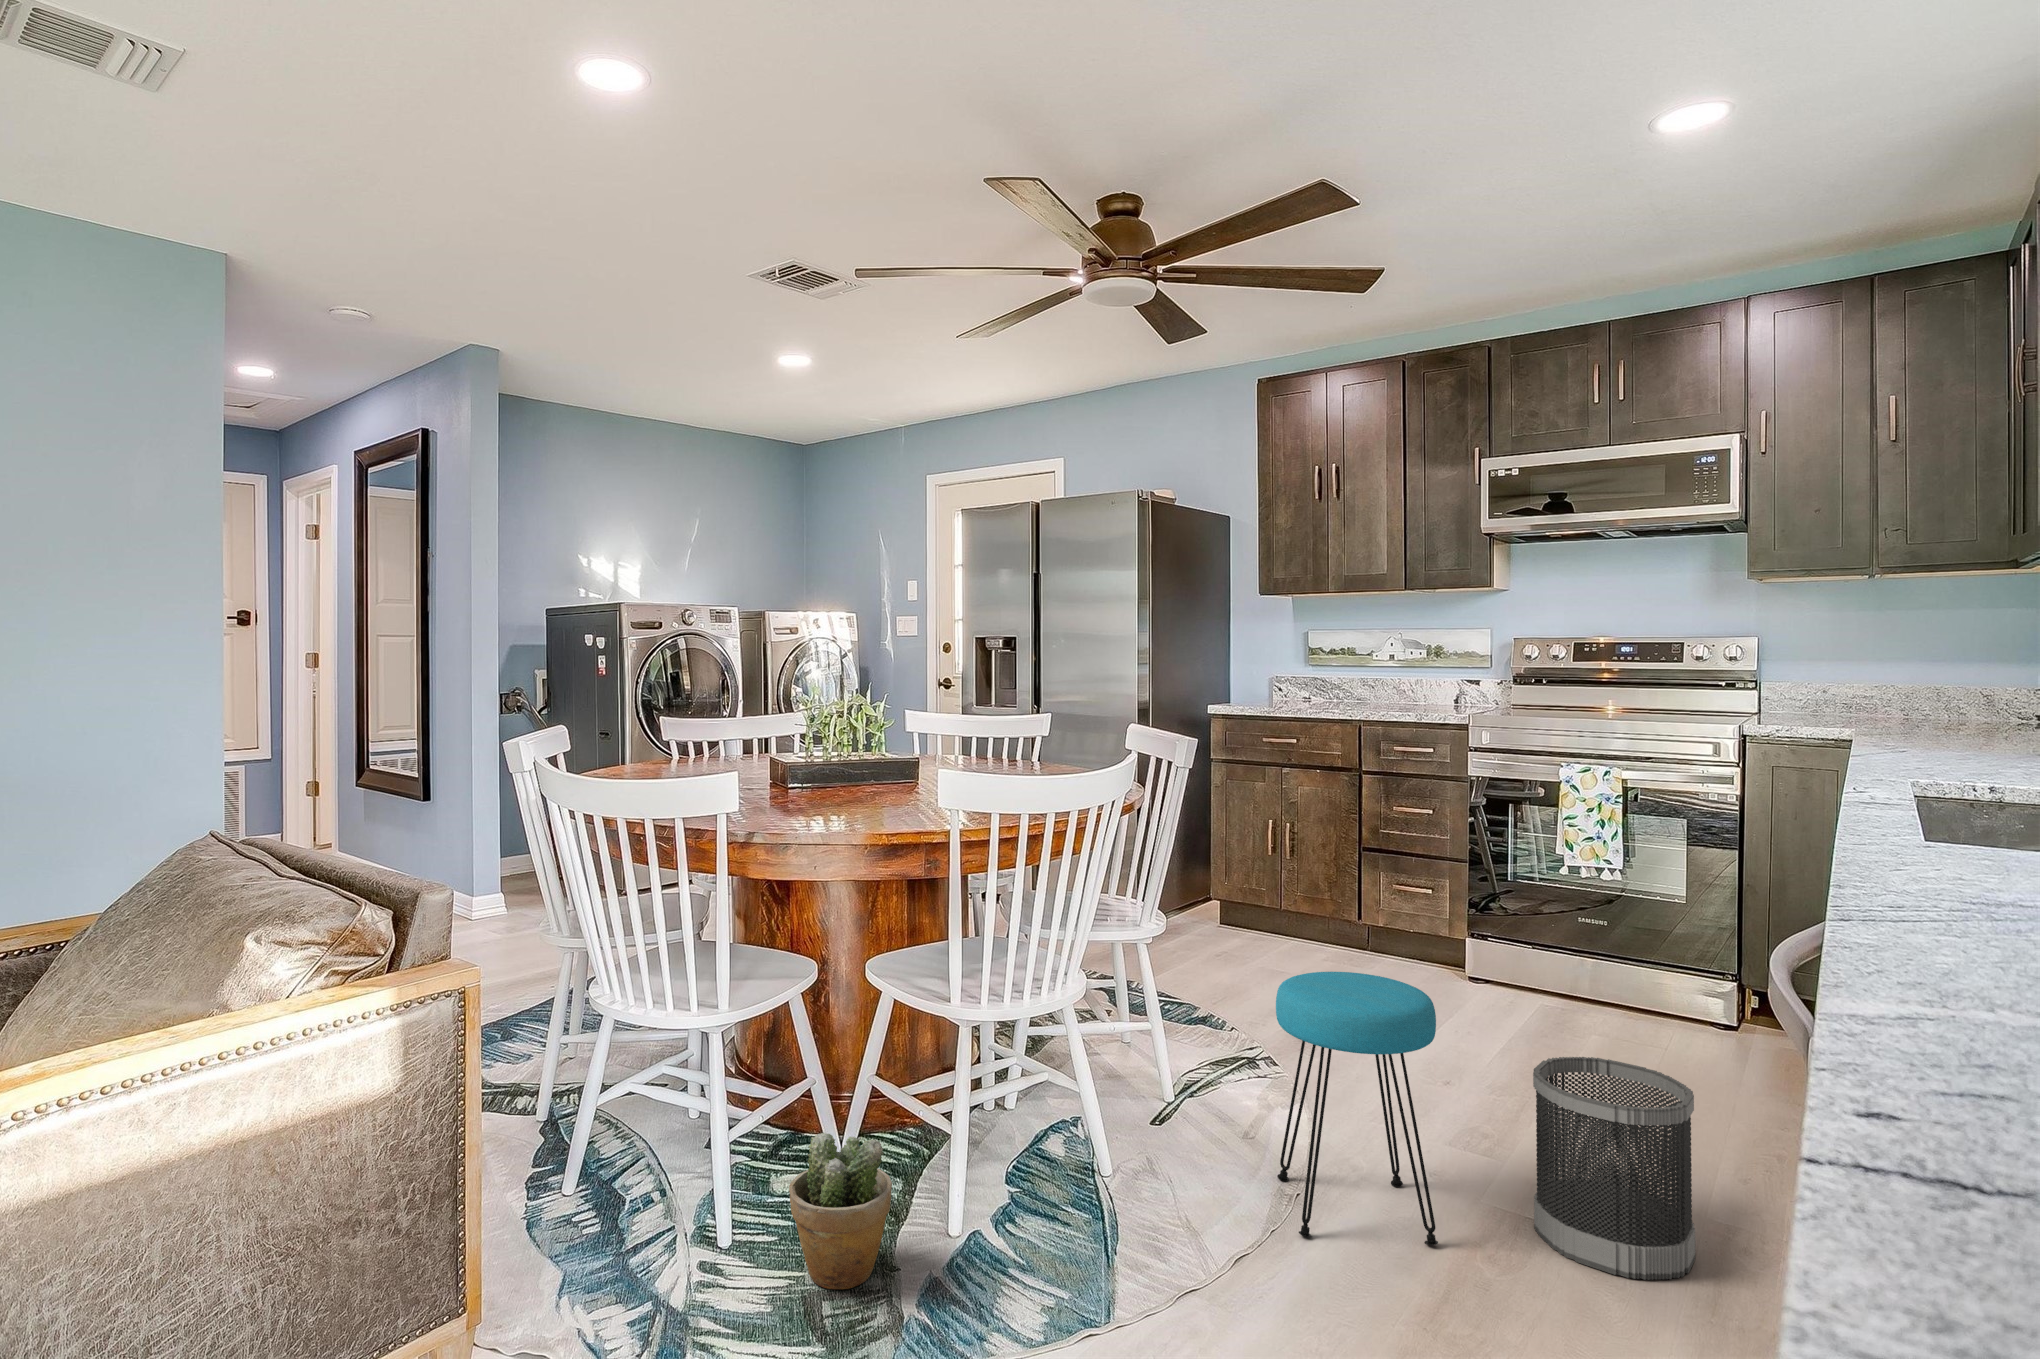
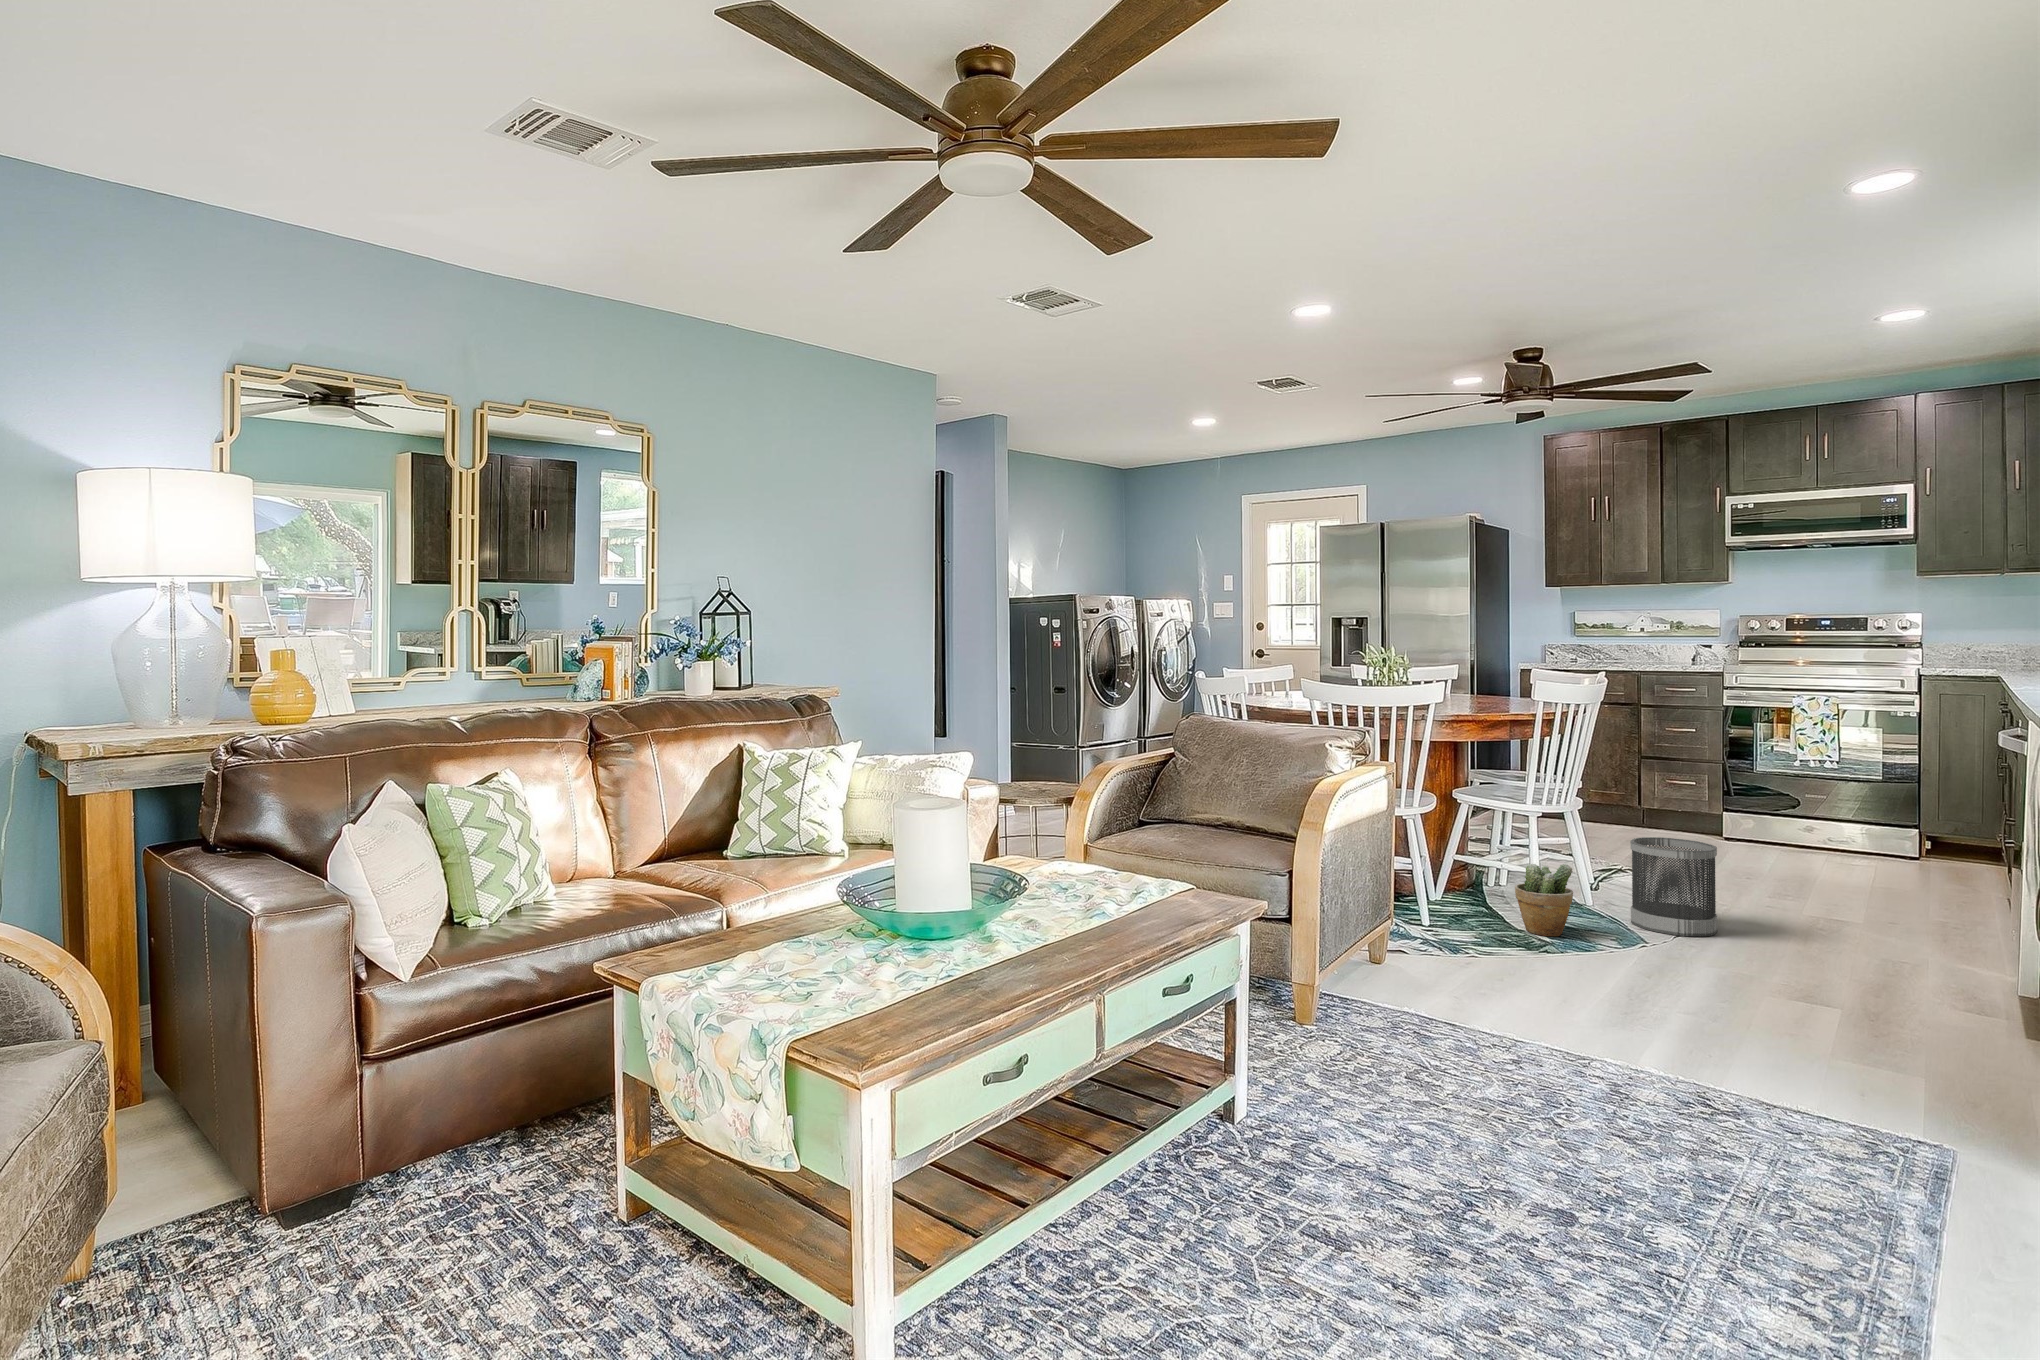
stool: present [1276,972,1438,1245] -> none [1719,795,1833,924]
wastebasket: present [1533,1057,1695,1280] -> present [1630,837,1717,936]

